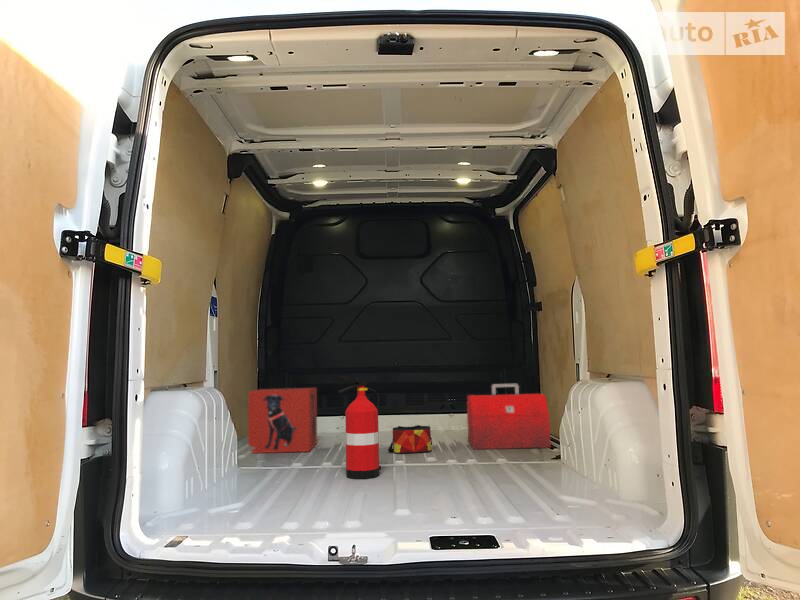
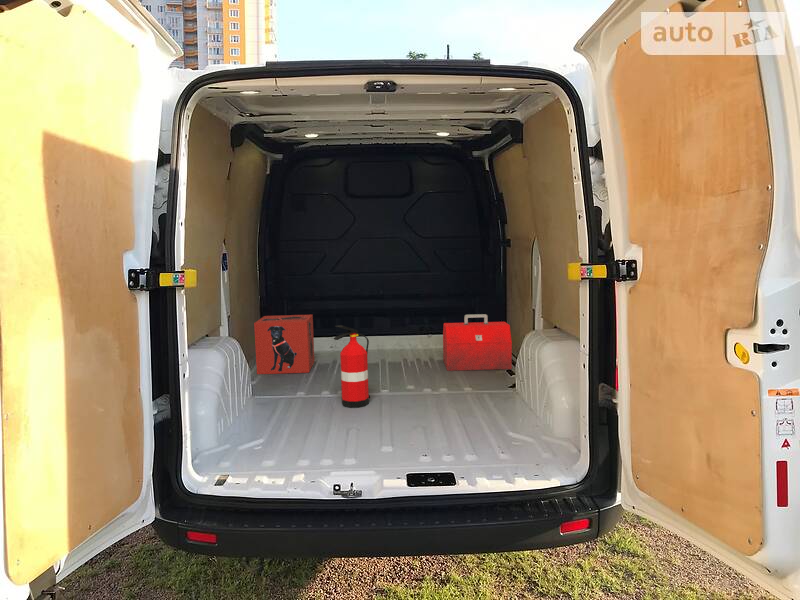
bag: present [388,425,432,454] -> none [375,351,413,376]

